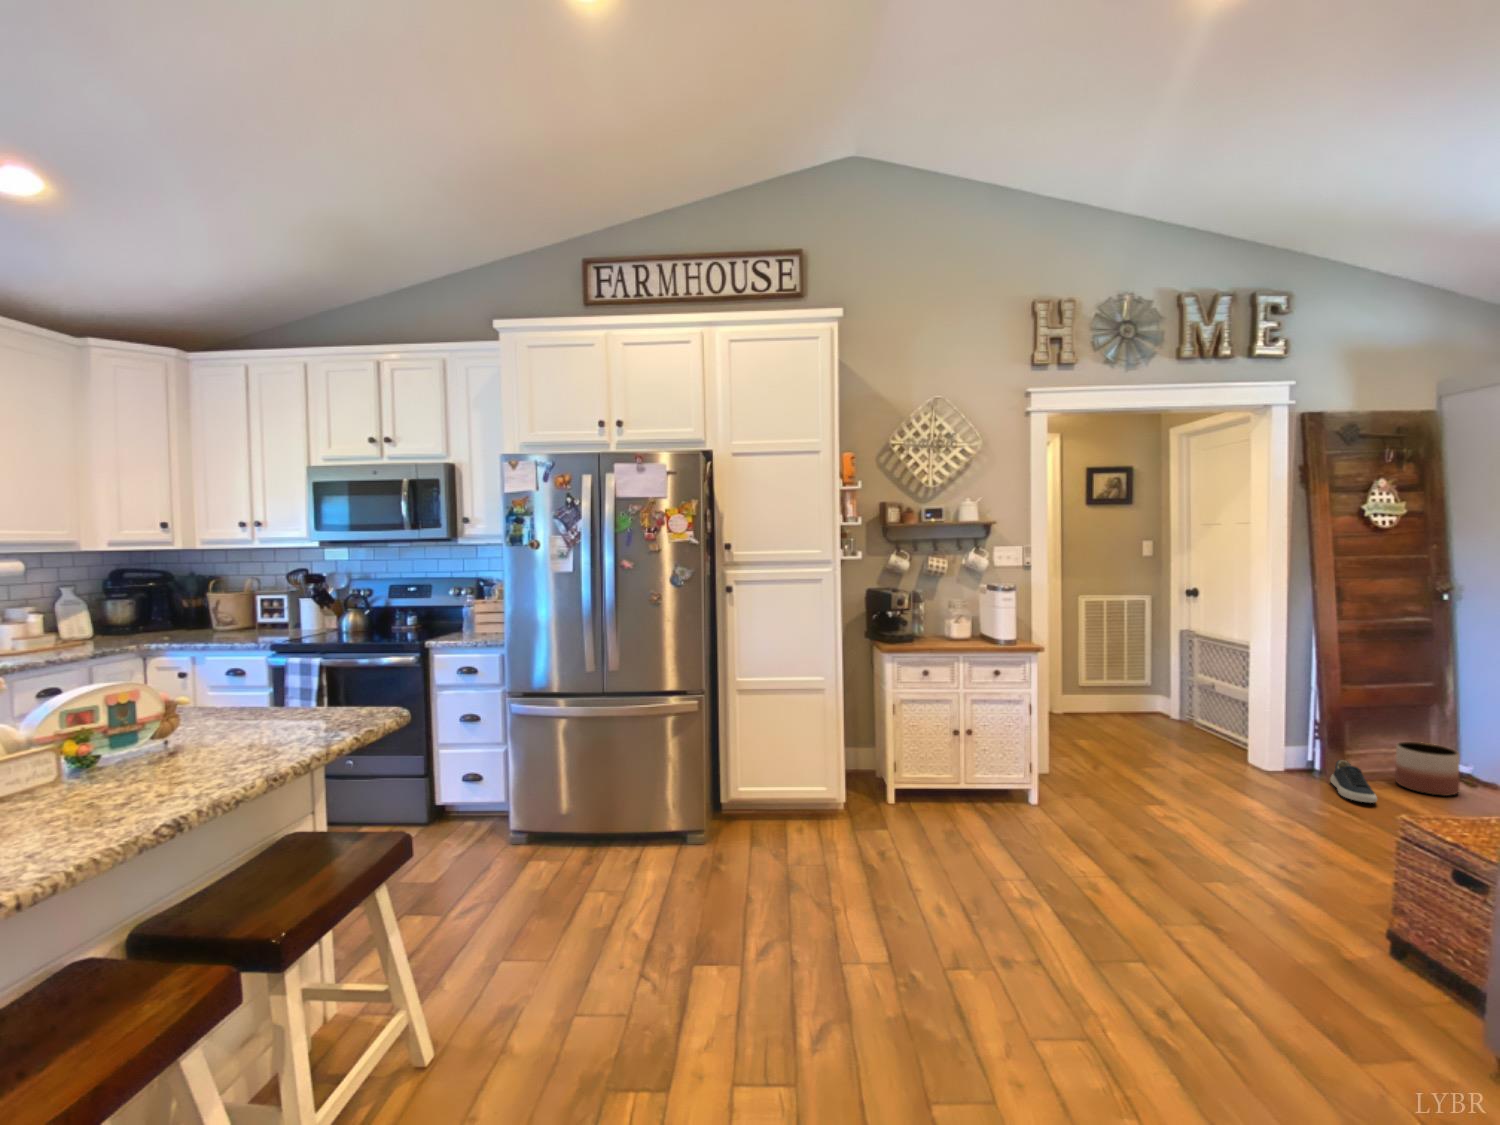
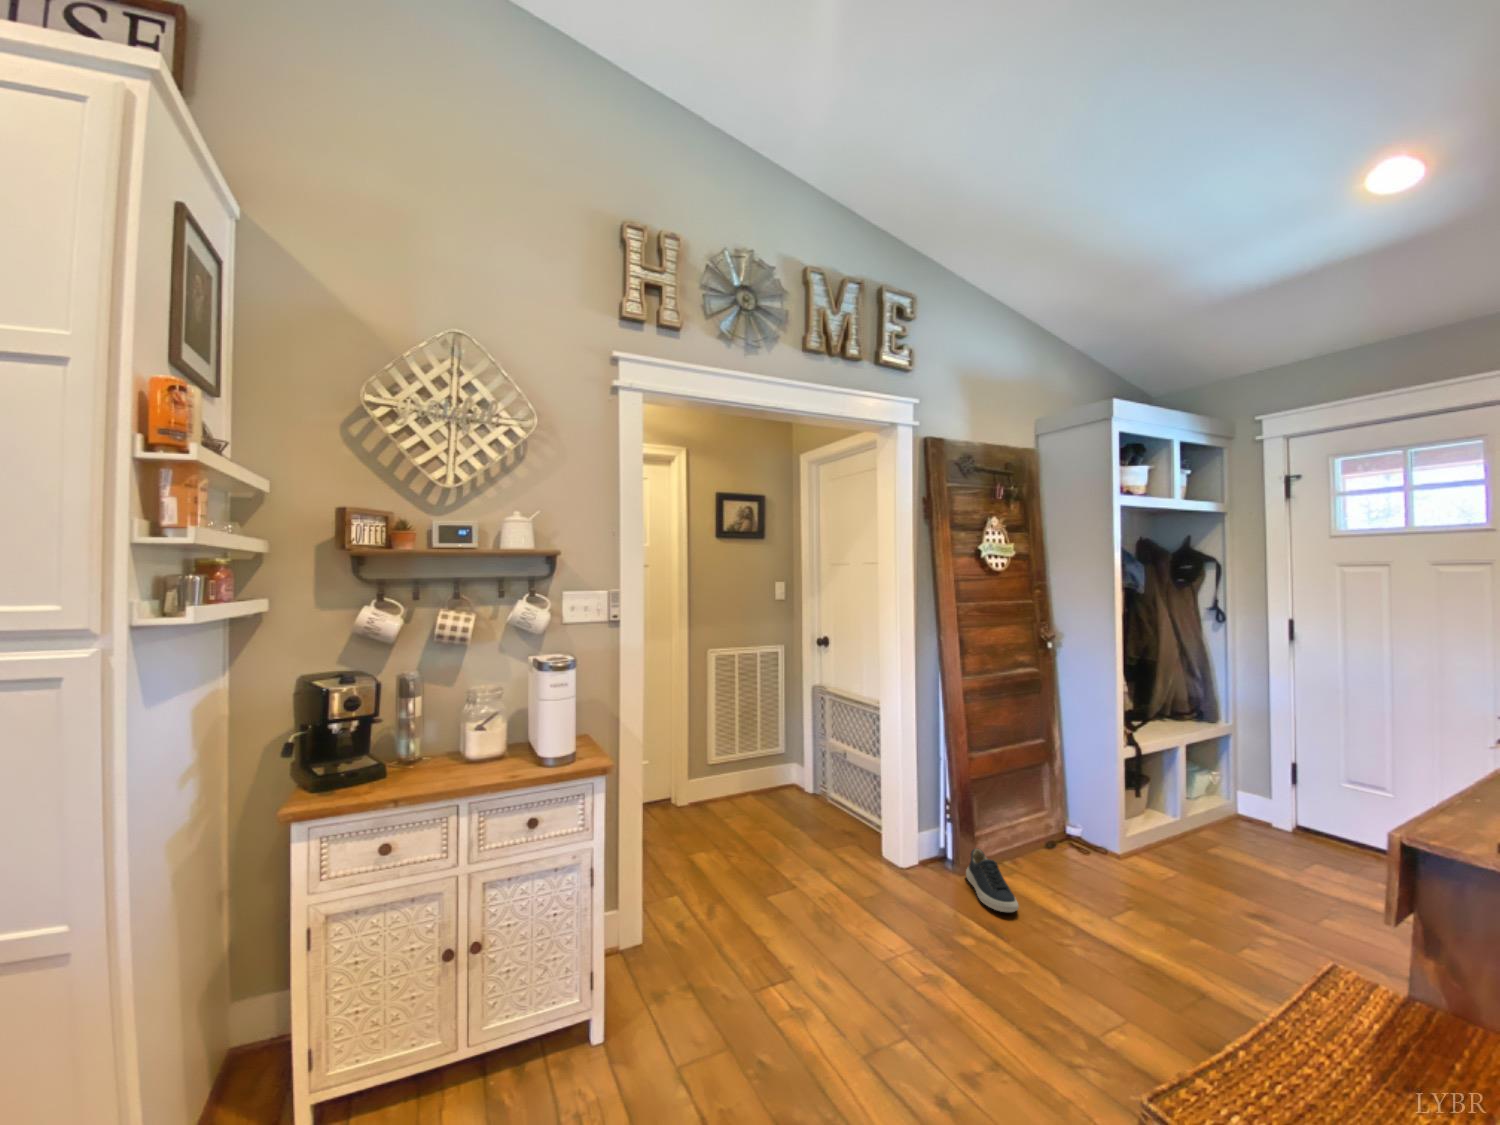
planter: present [1395,742,1460,796] -> none [1019,811,1076,877]

